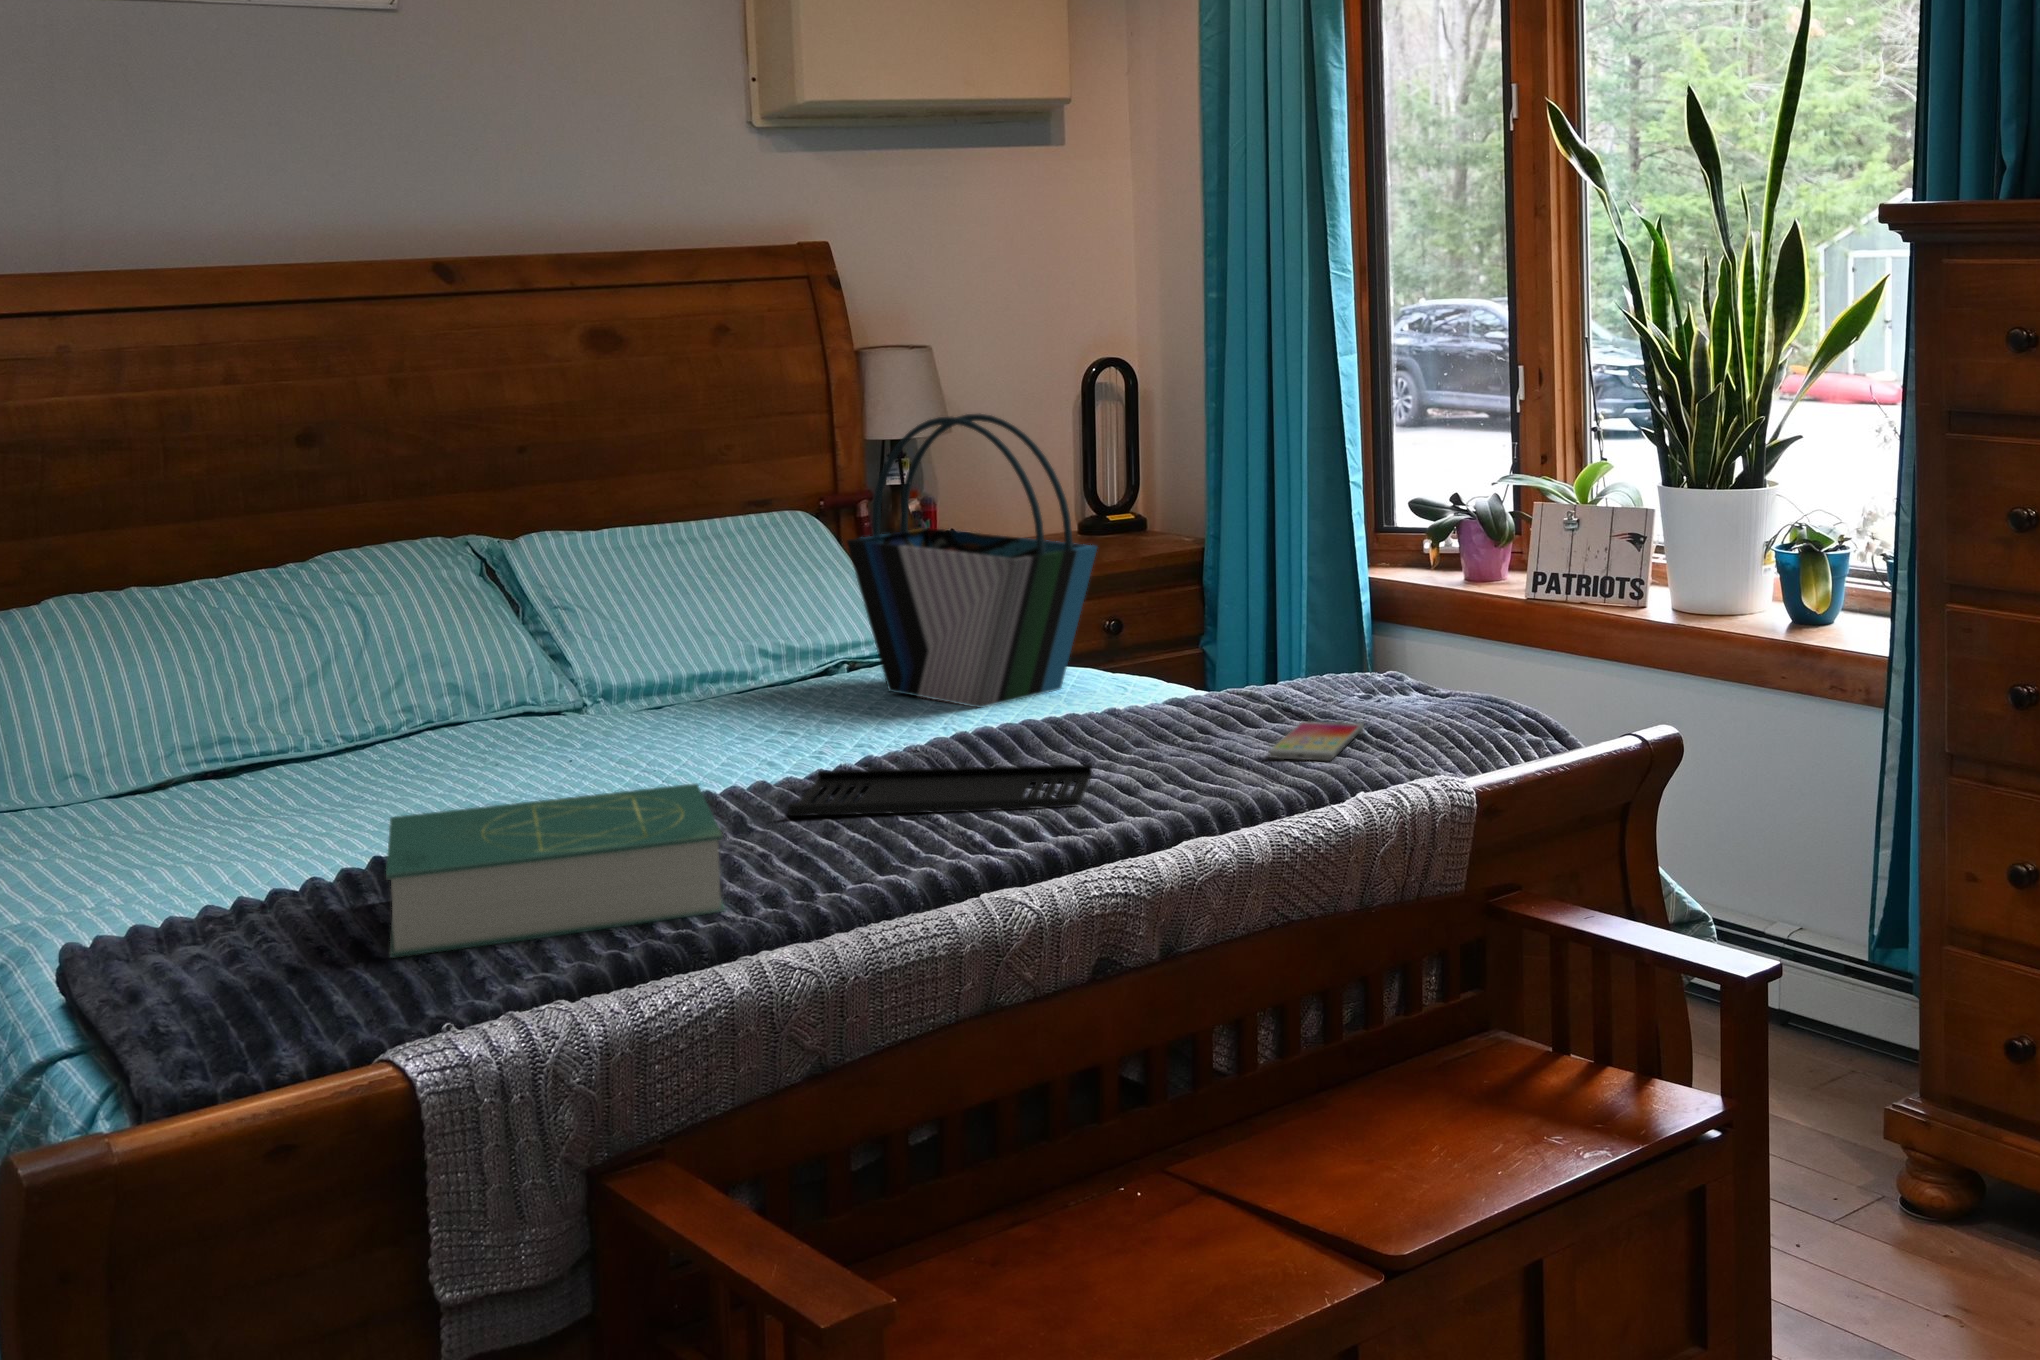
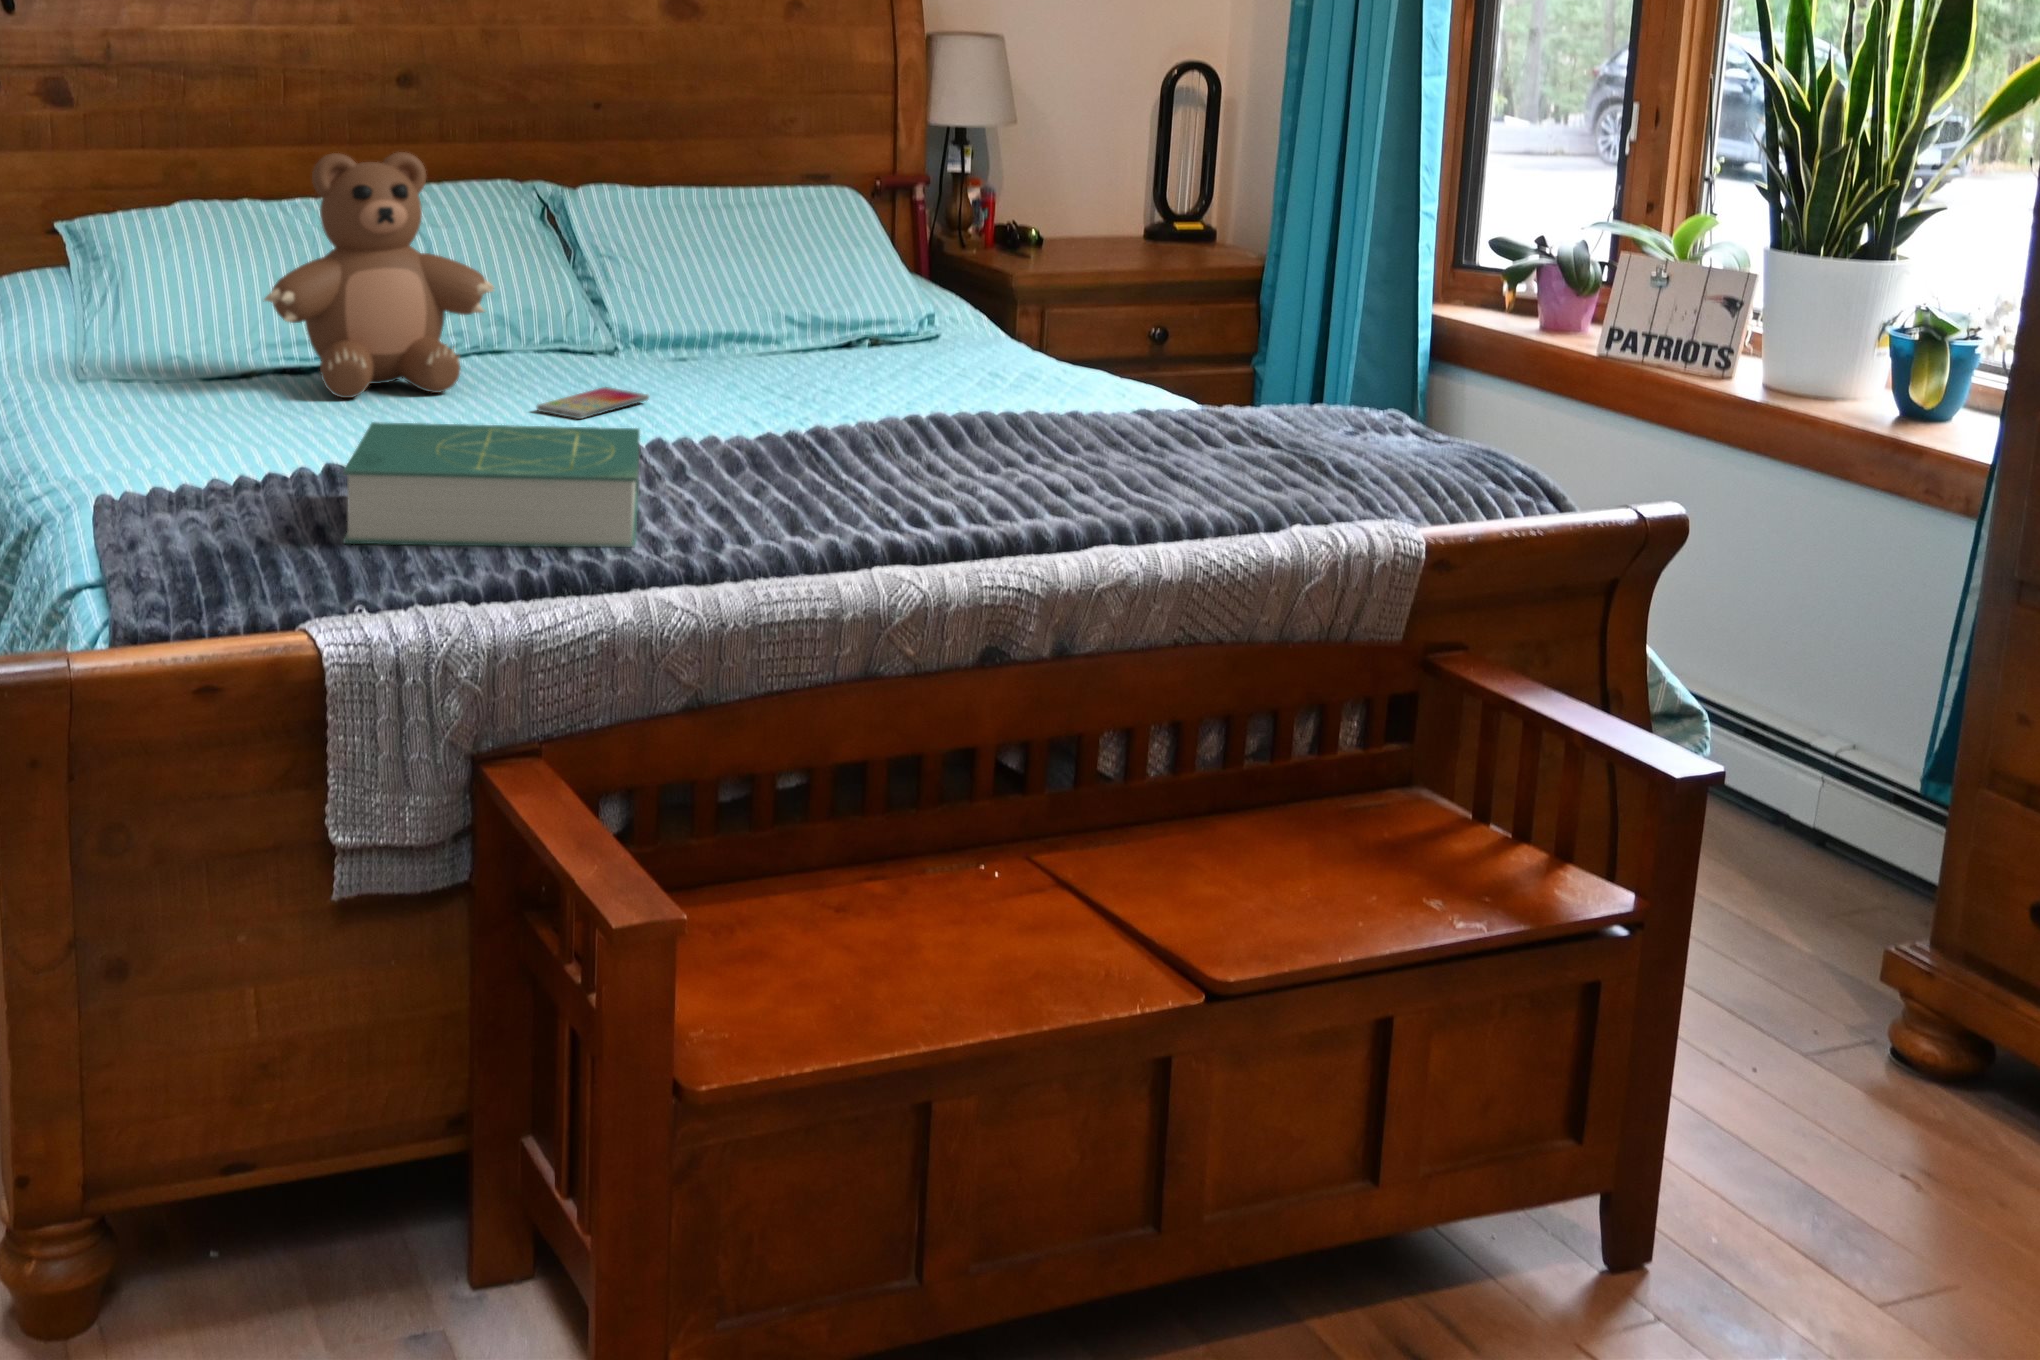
tote bag: present [847,414,1097,708] -> none [859,105,1097,396]
teddy bear: none [189,516,462,797] -> present [264,152,494,398]
smartphone: present [1268,721,1364,761] -> present [537,387,649,419]
tray: present [788,764,1092,816] -> none [733,434,1035,503]

